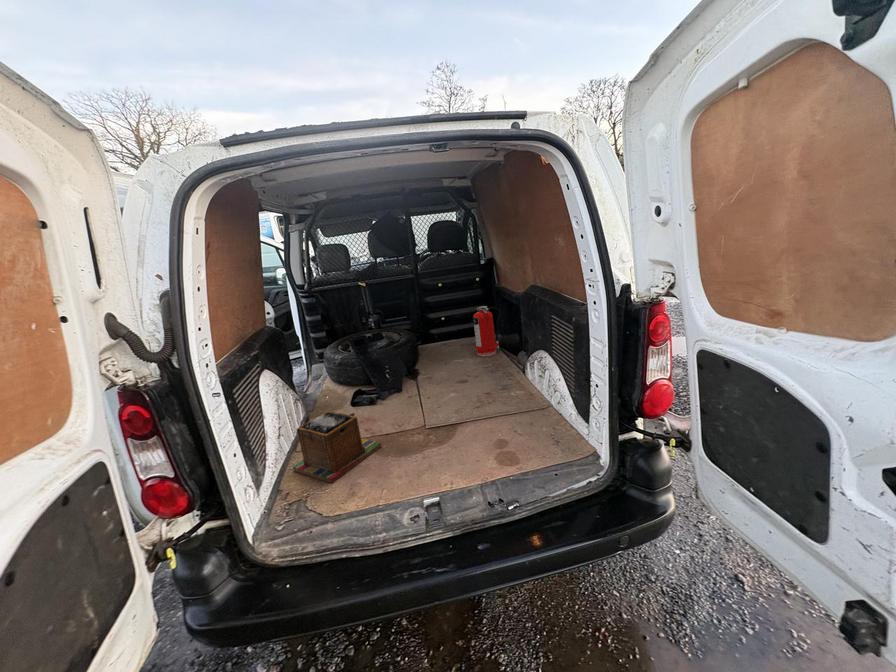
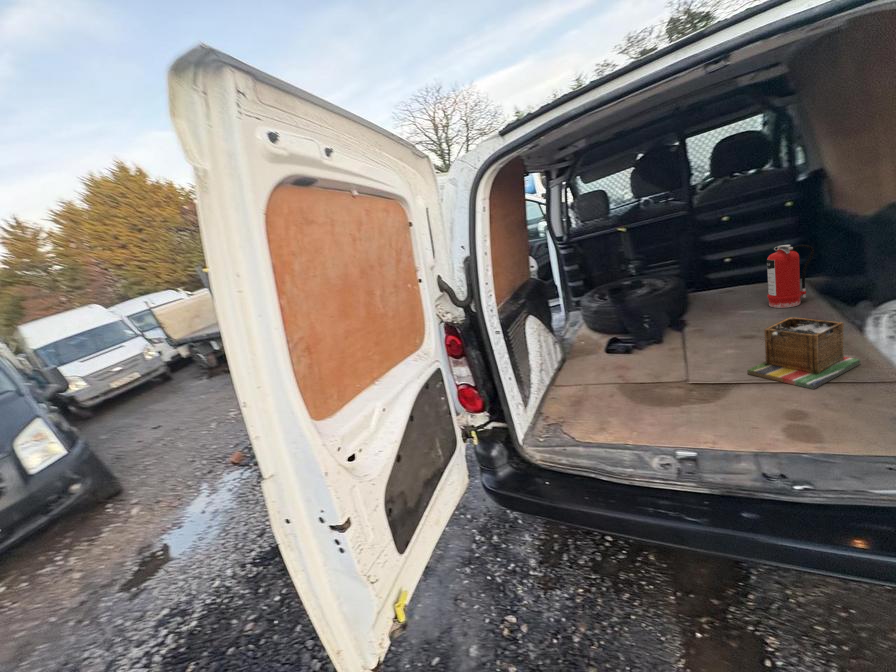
laundry basket: present [293,411,381,483] -> present [747,317,861,389]

